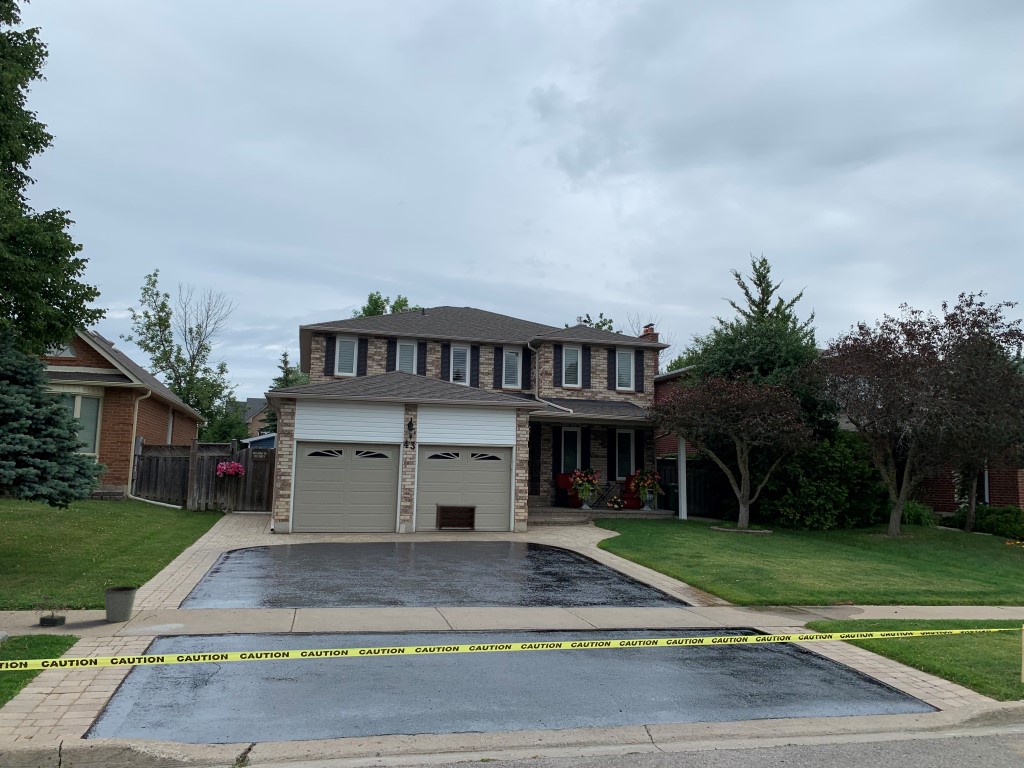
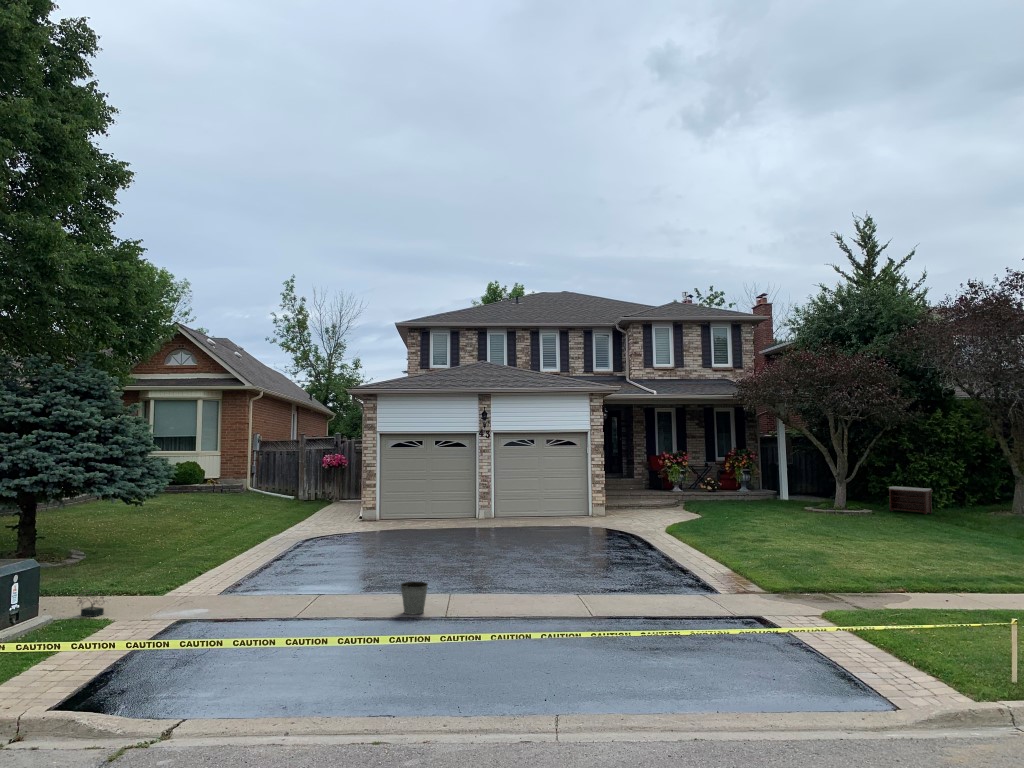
bench: present [435,502,477,530] -> present [888,486,933,514]
bucket: present [104,586,137,622] -> present [401,581,428,614]

